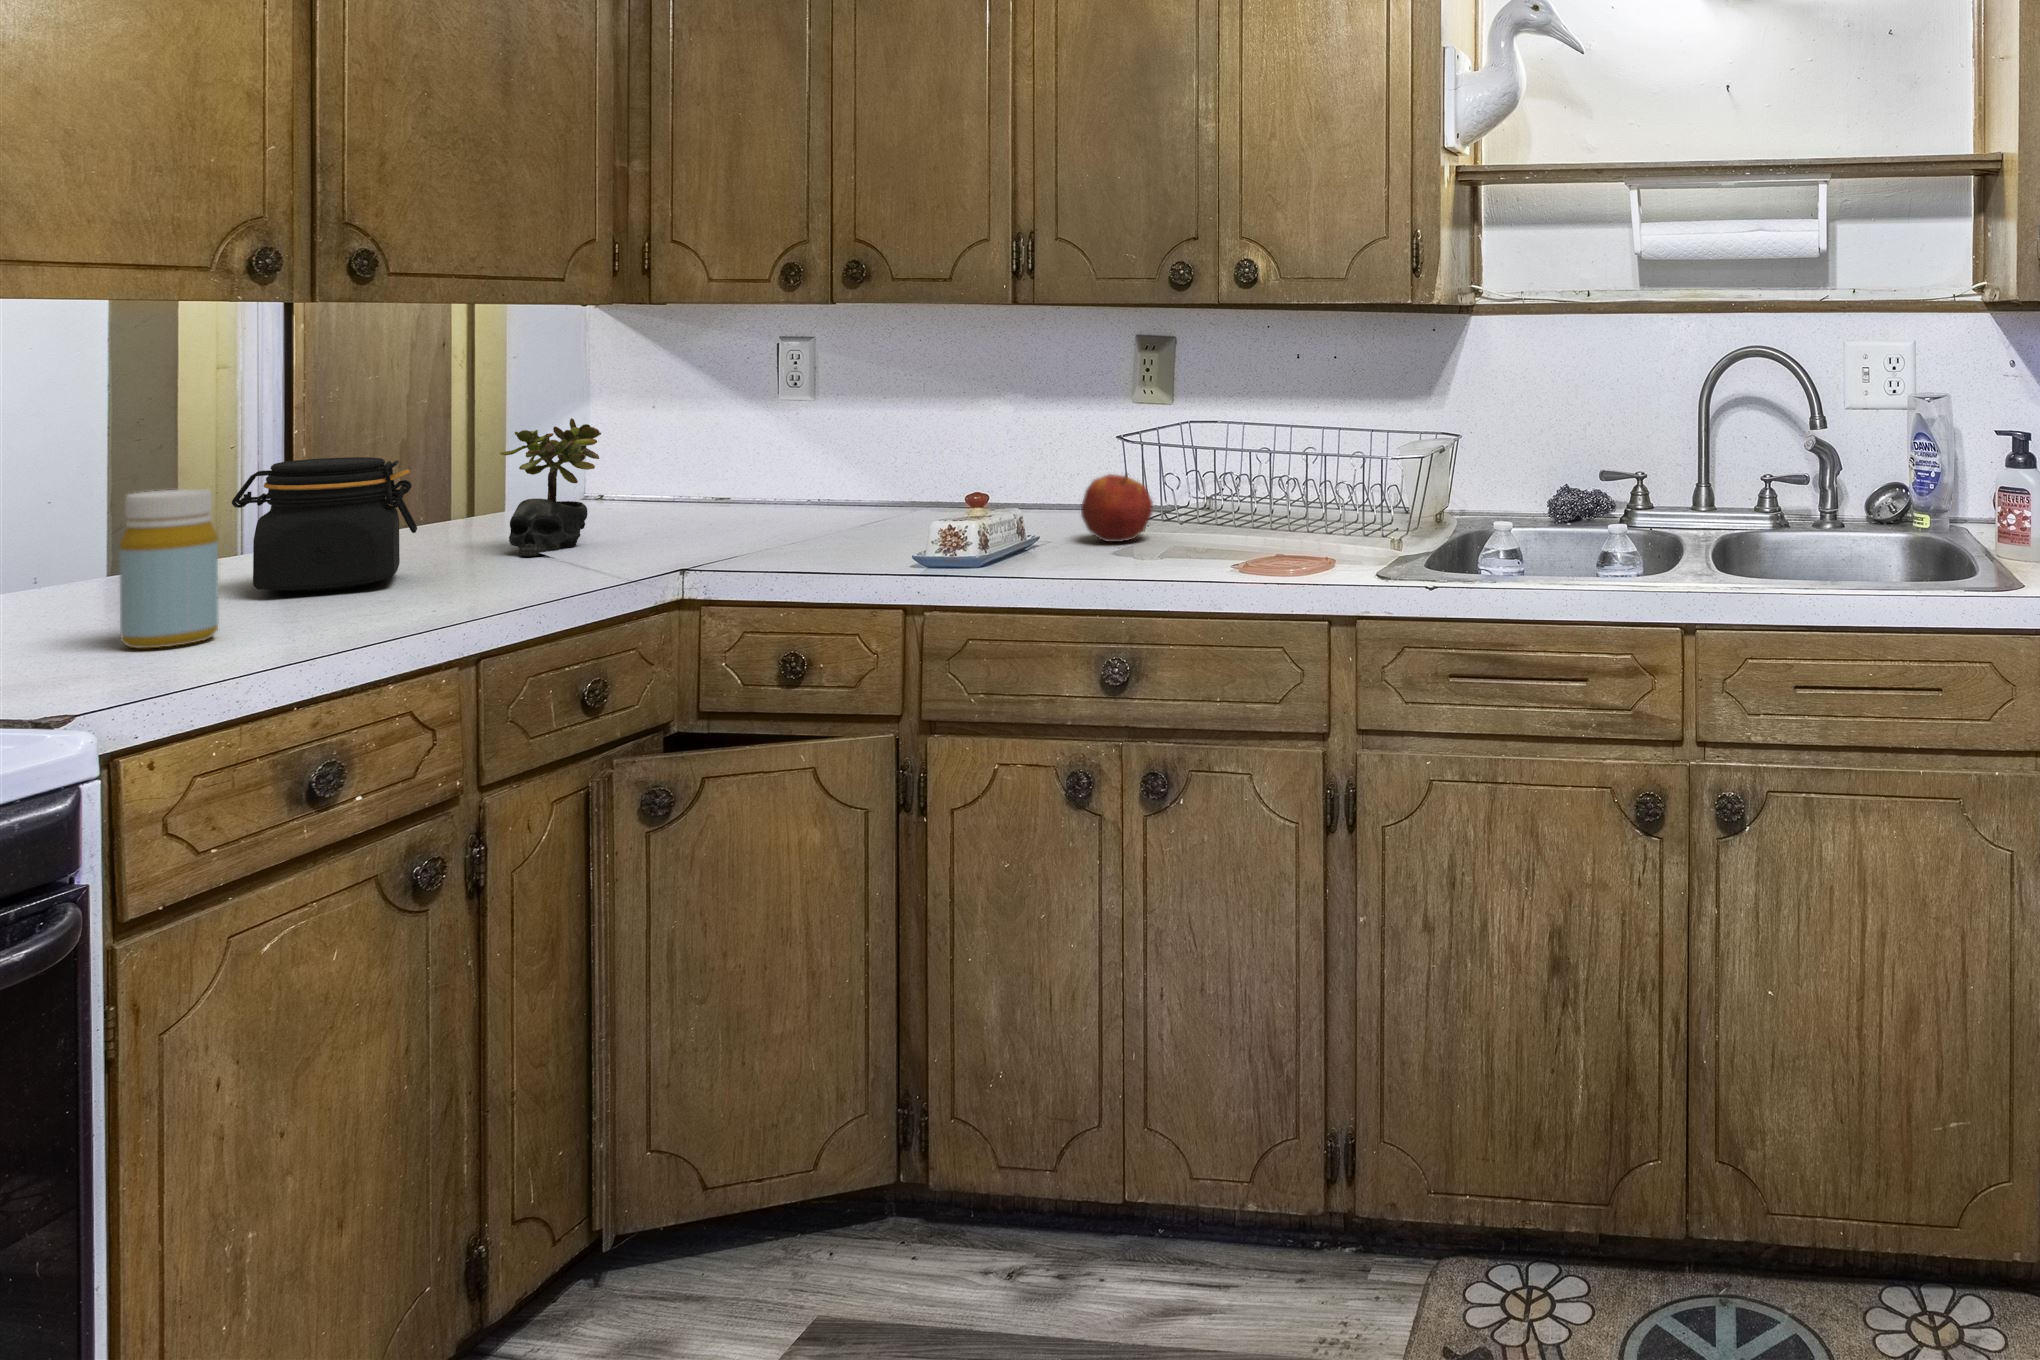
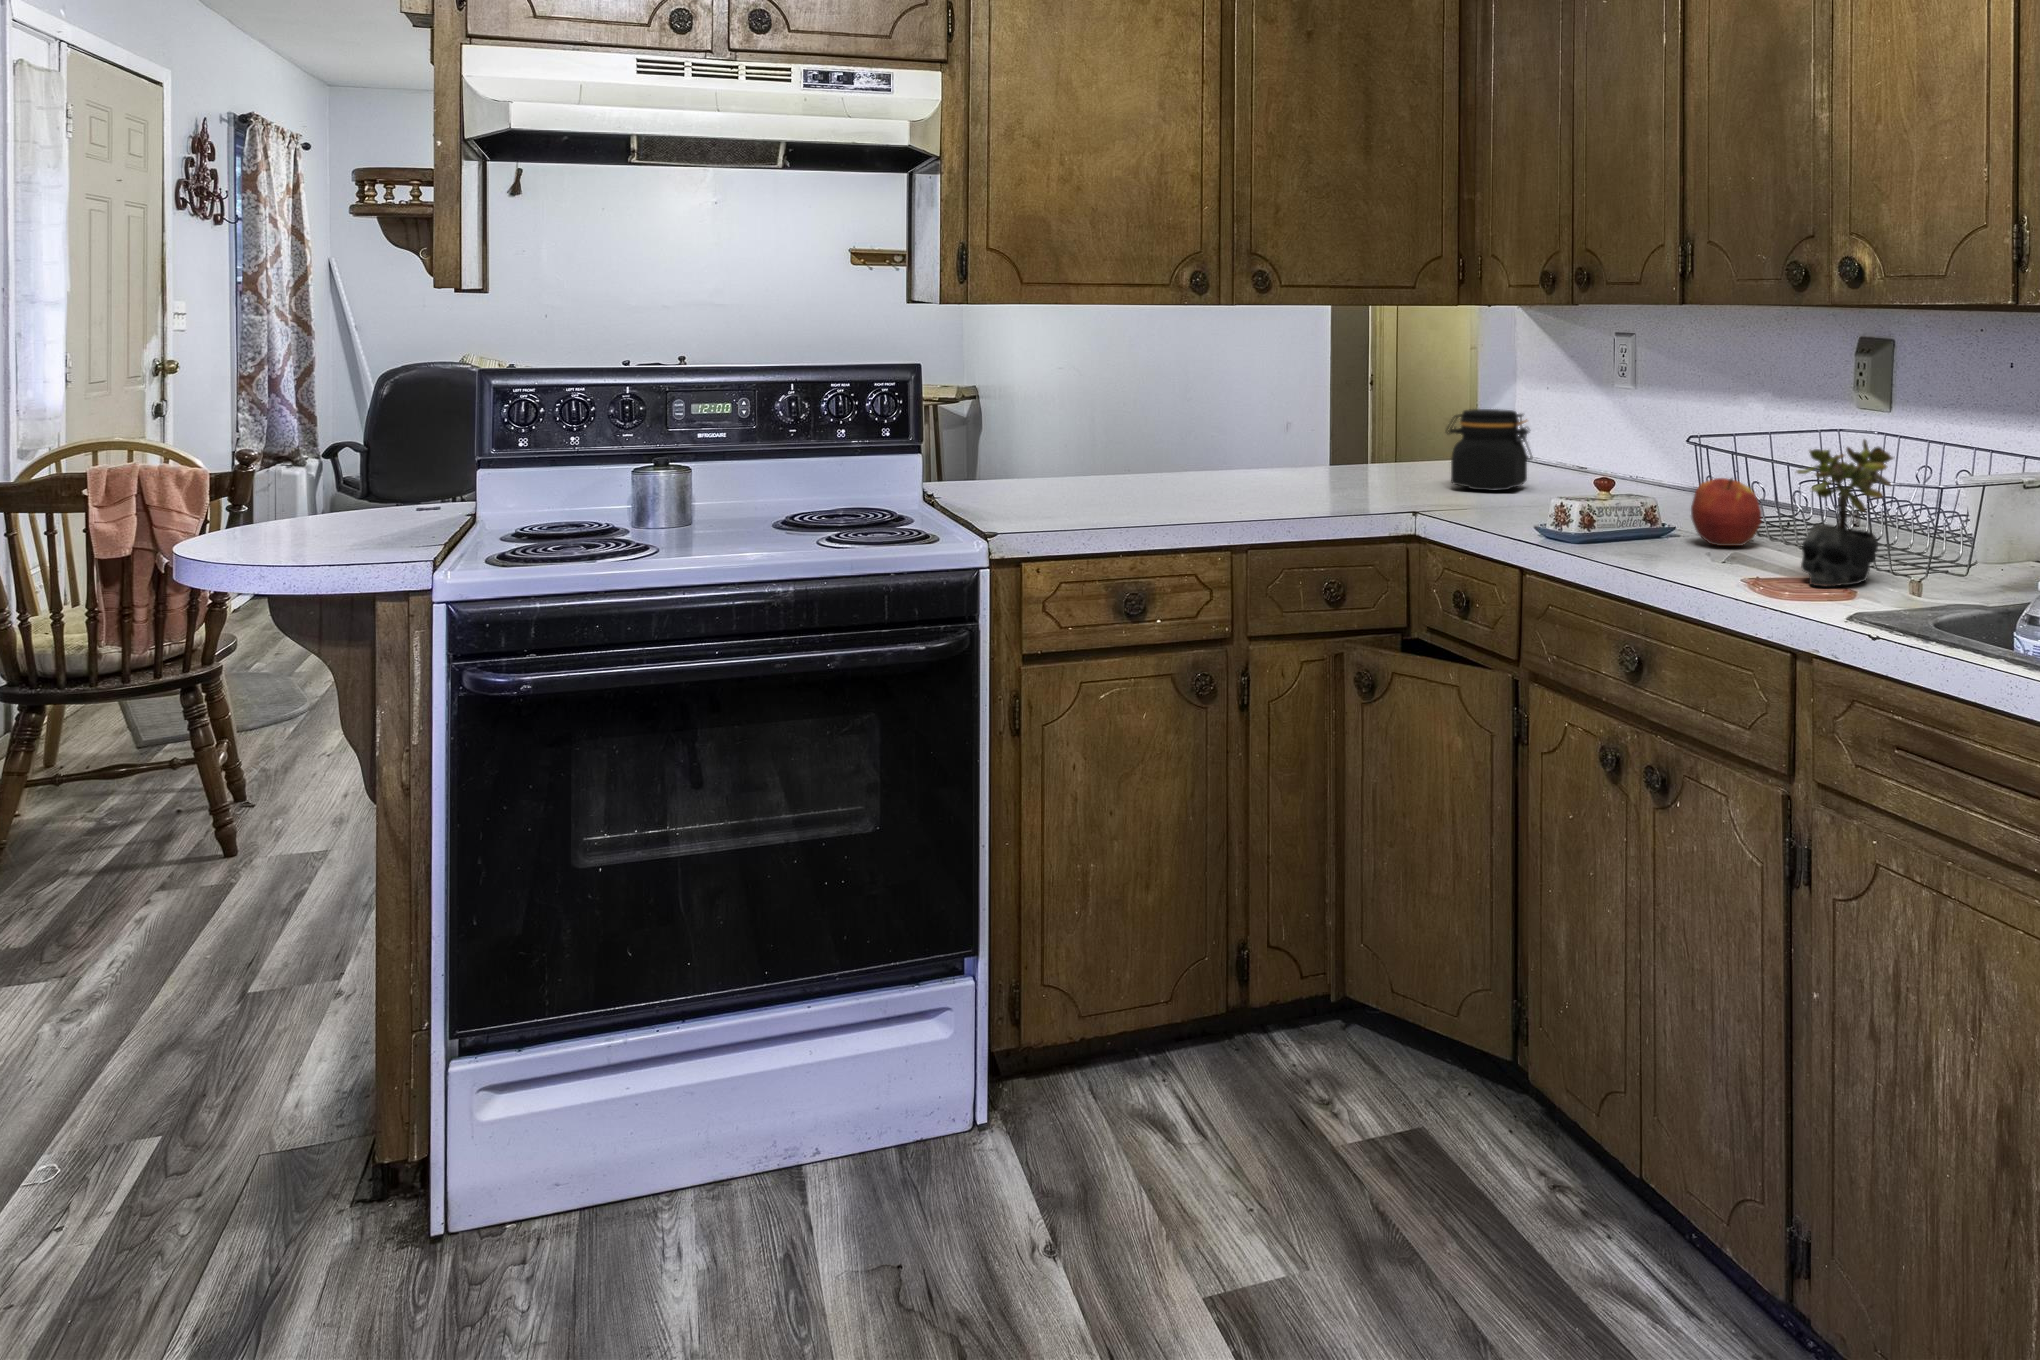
succulent plant: present [500,418,601,556] -> present [1797,440,1893,586]
jar: present [232,457,417,592] -> present [1446,409,1532,491]
bottle: present [119,489,219,648] -> none [1096,423,1137,514]

